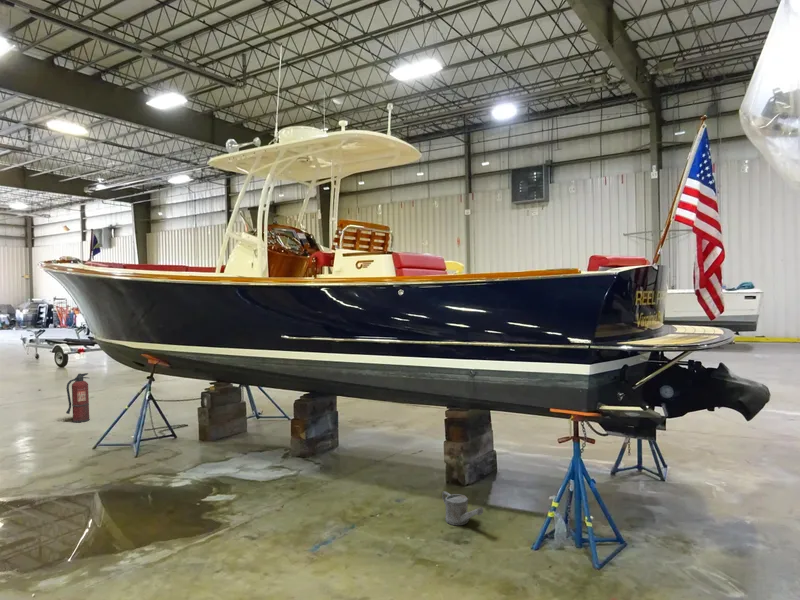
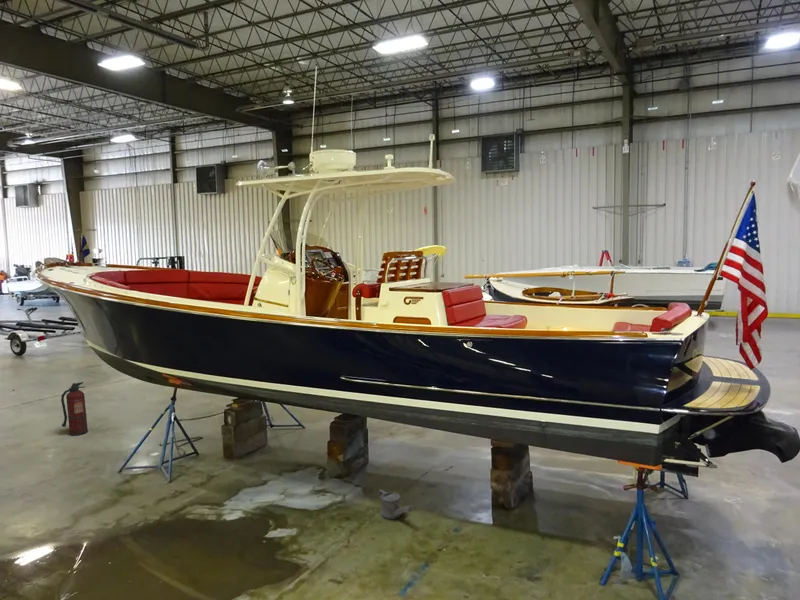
watering can: present [442,491,483,525] -> present [379,489,413,519]

